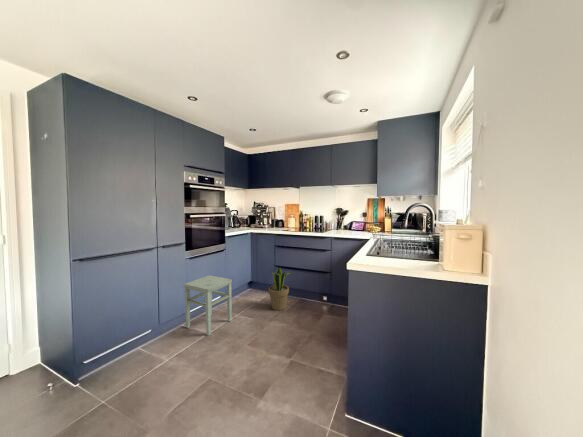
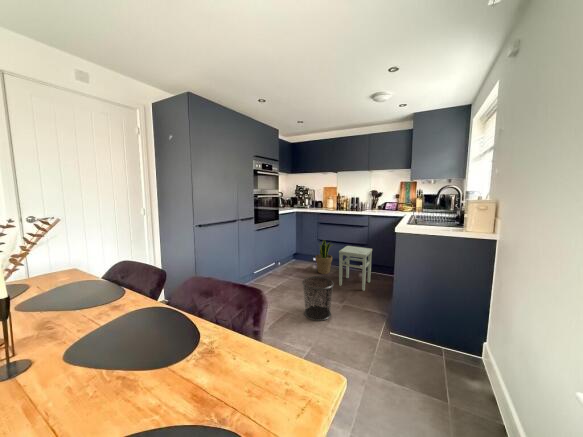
stool: present [184,275,232,335] -> present [339,246,372,291]
waste bin: none [225,326,270,398] -> present [302,276,334,321]

